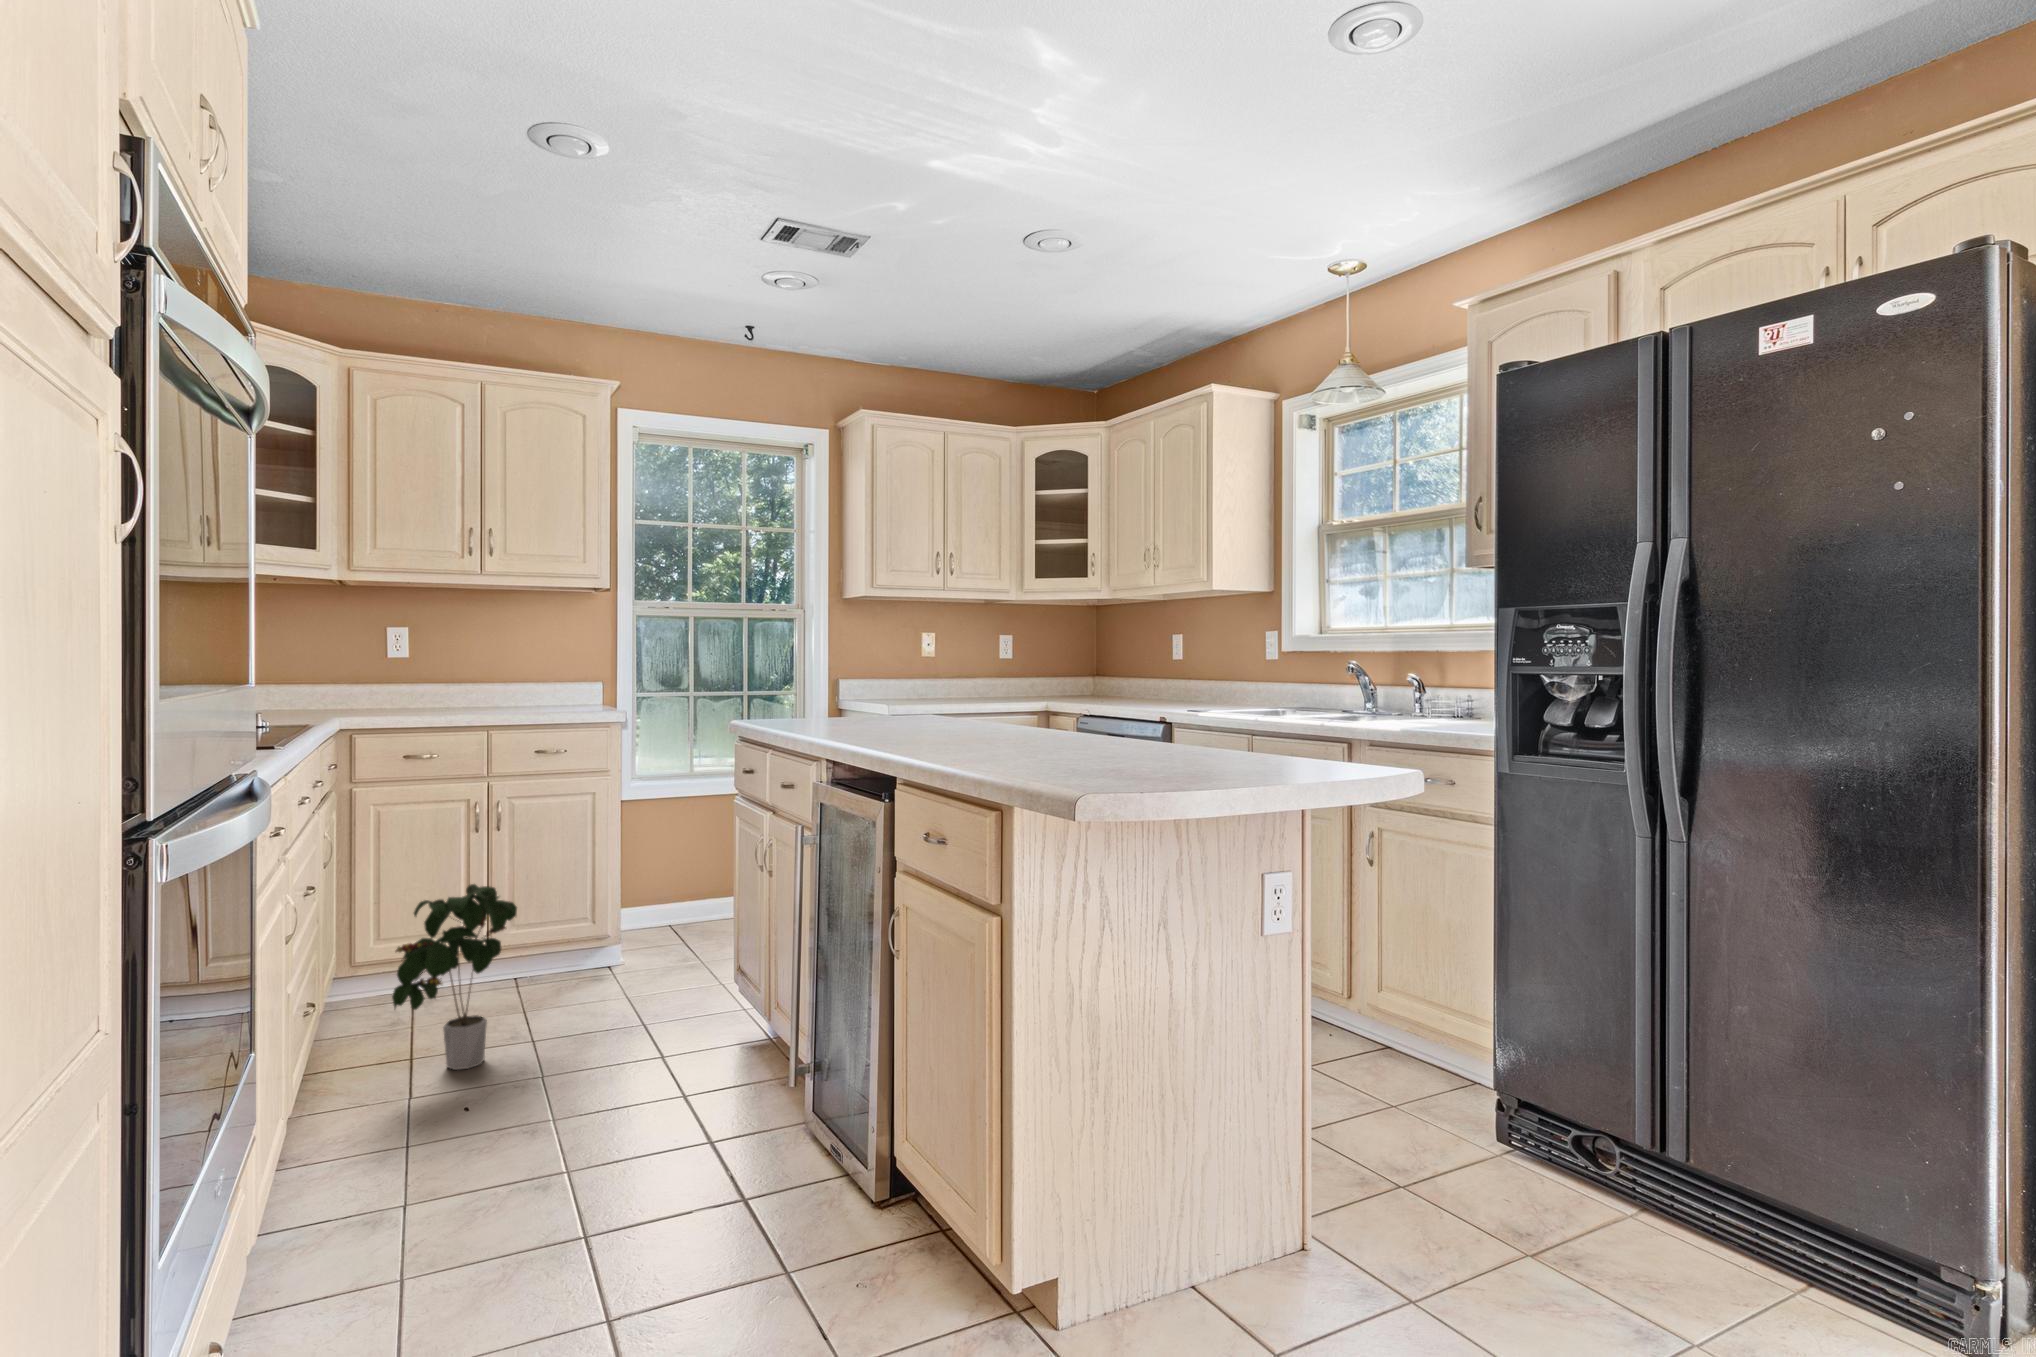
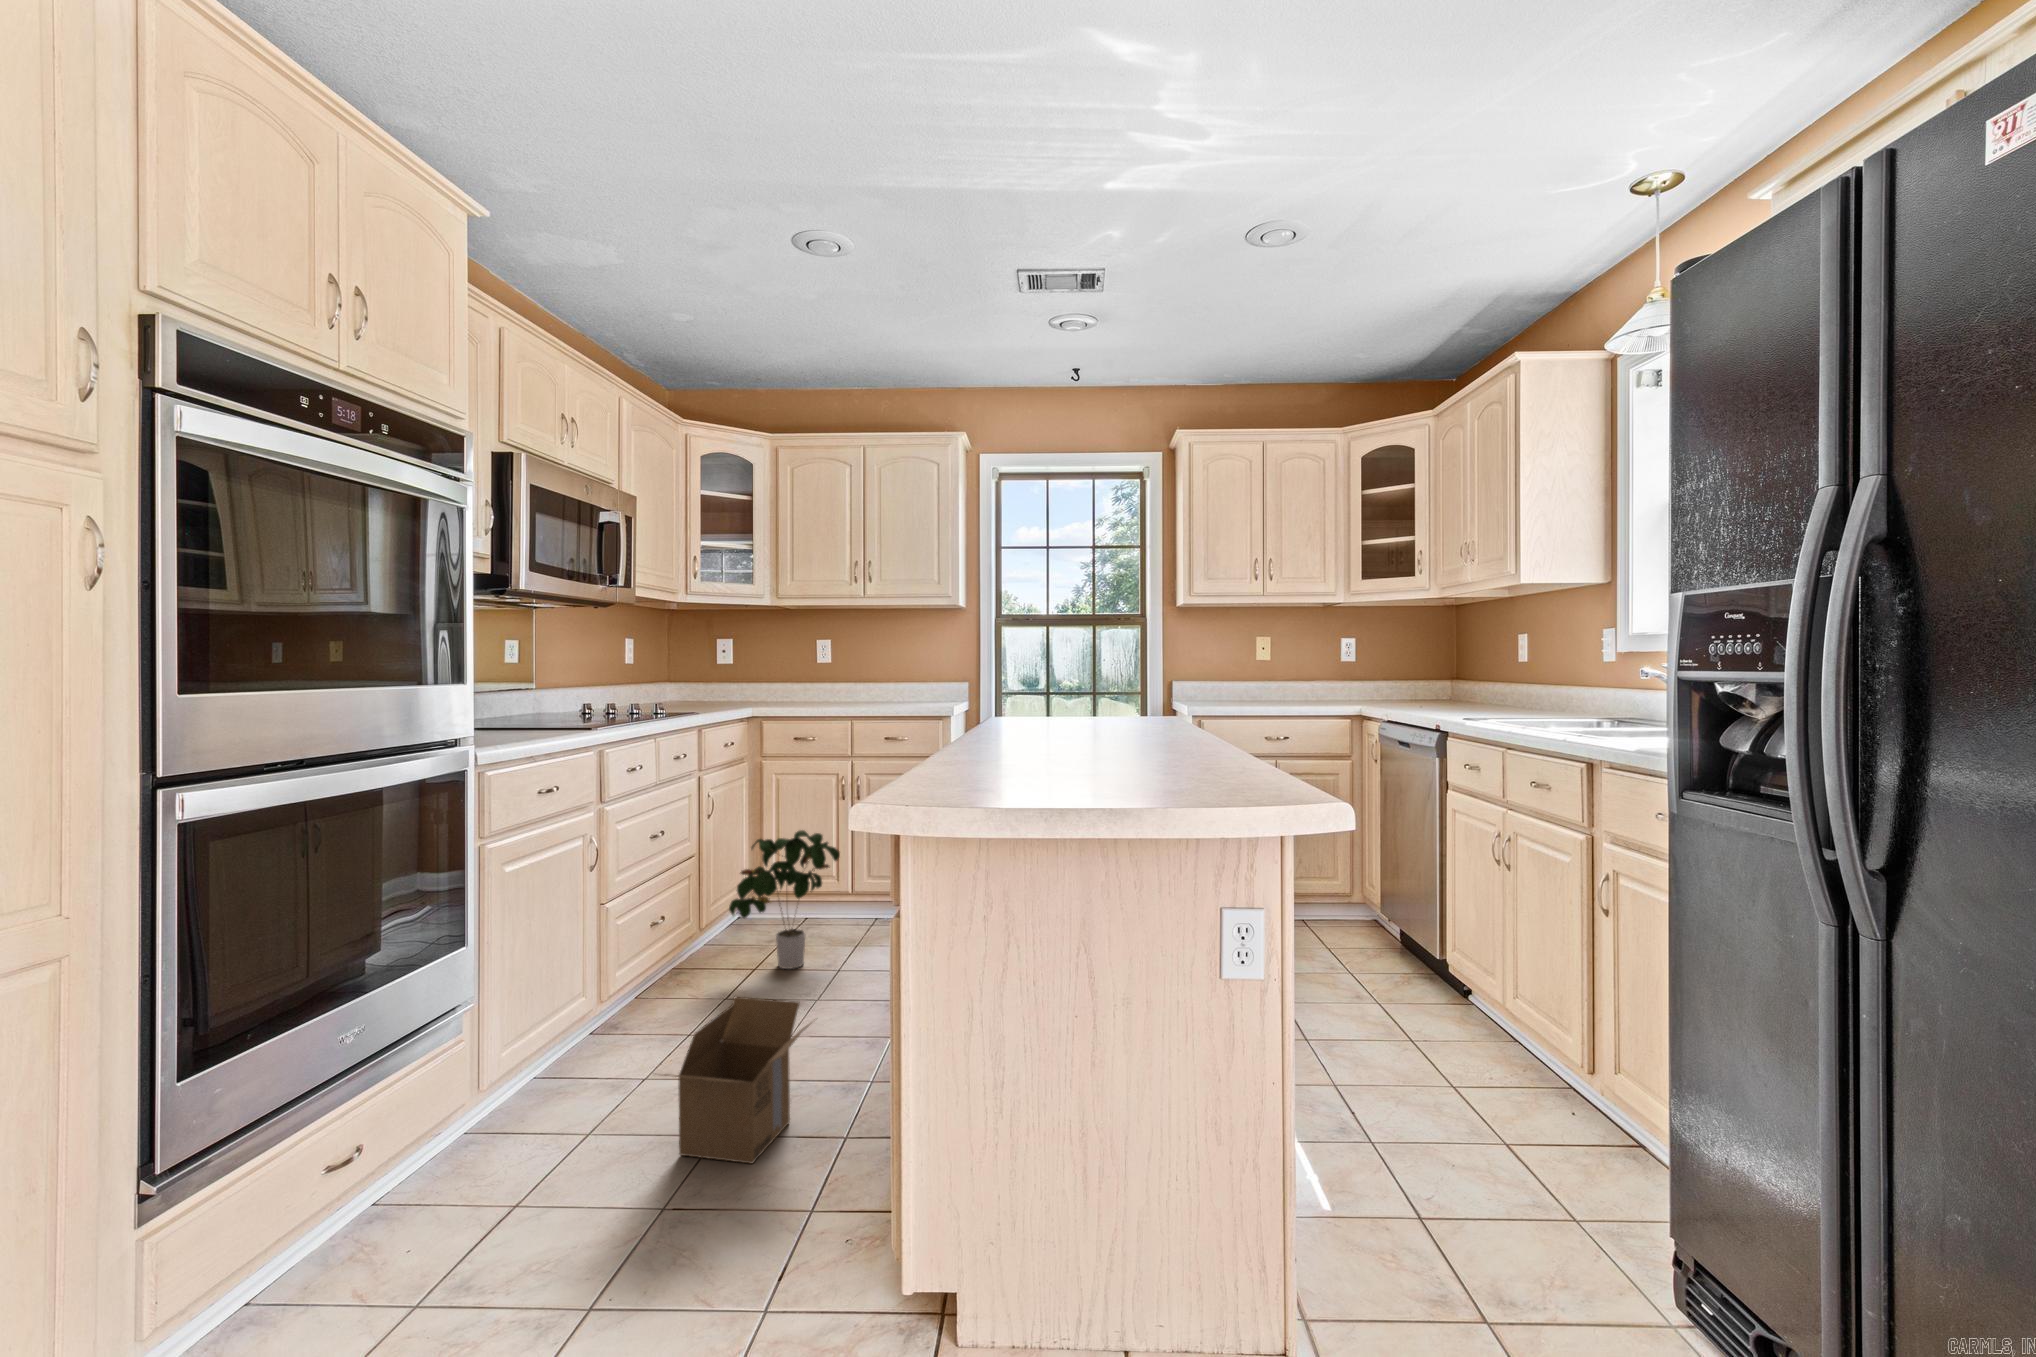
cardboard box: none [573,1073,722,1287] -> present [674,997,811,1164]

